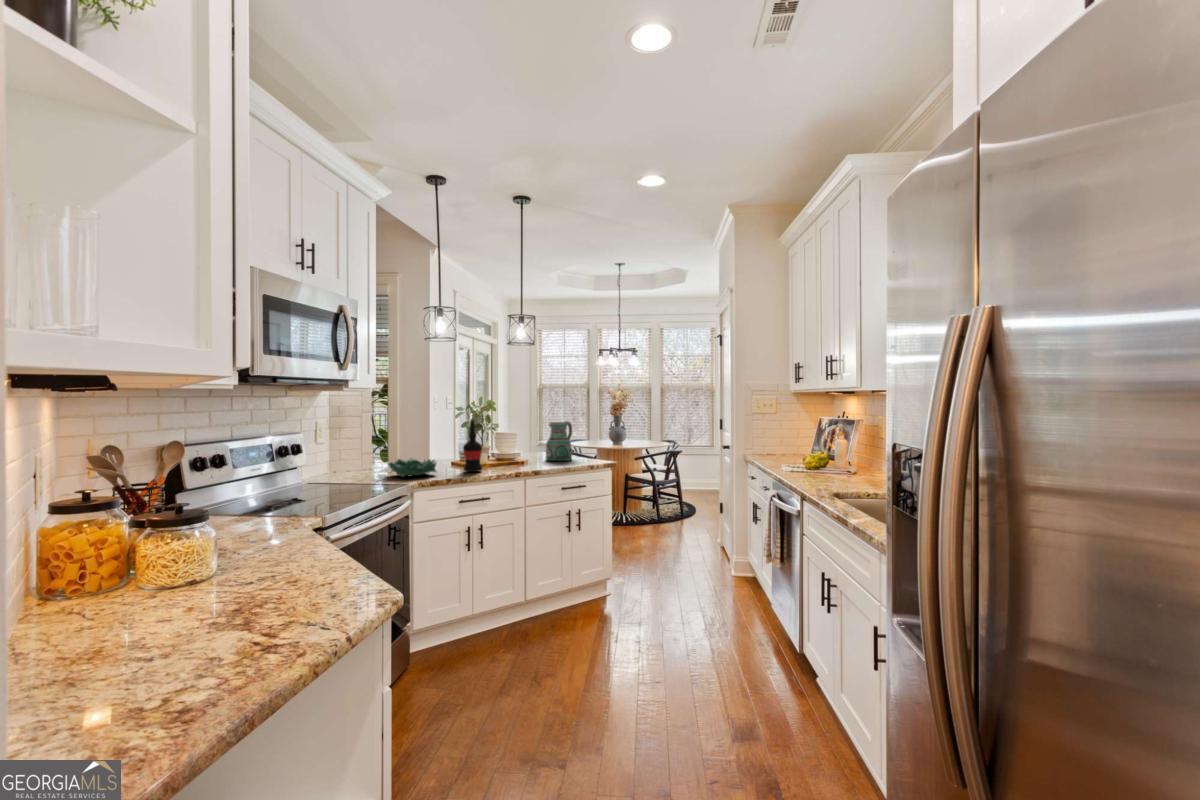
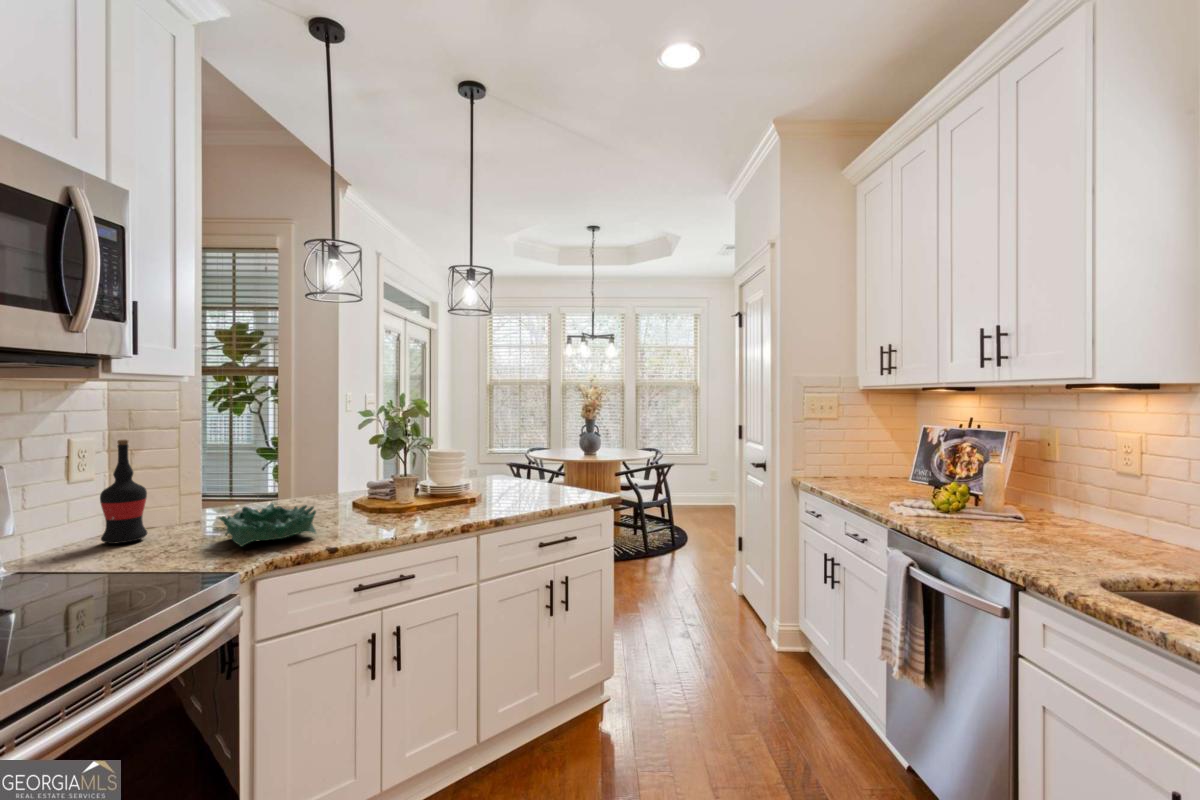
wine bottle: present [463,419,482,472] -> present [100,440,148,544]
ceramic pitcher: present [546,421,572,461] -> none [510,432,552,498]

